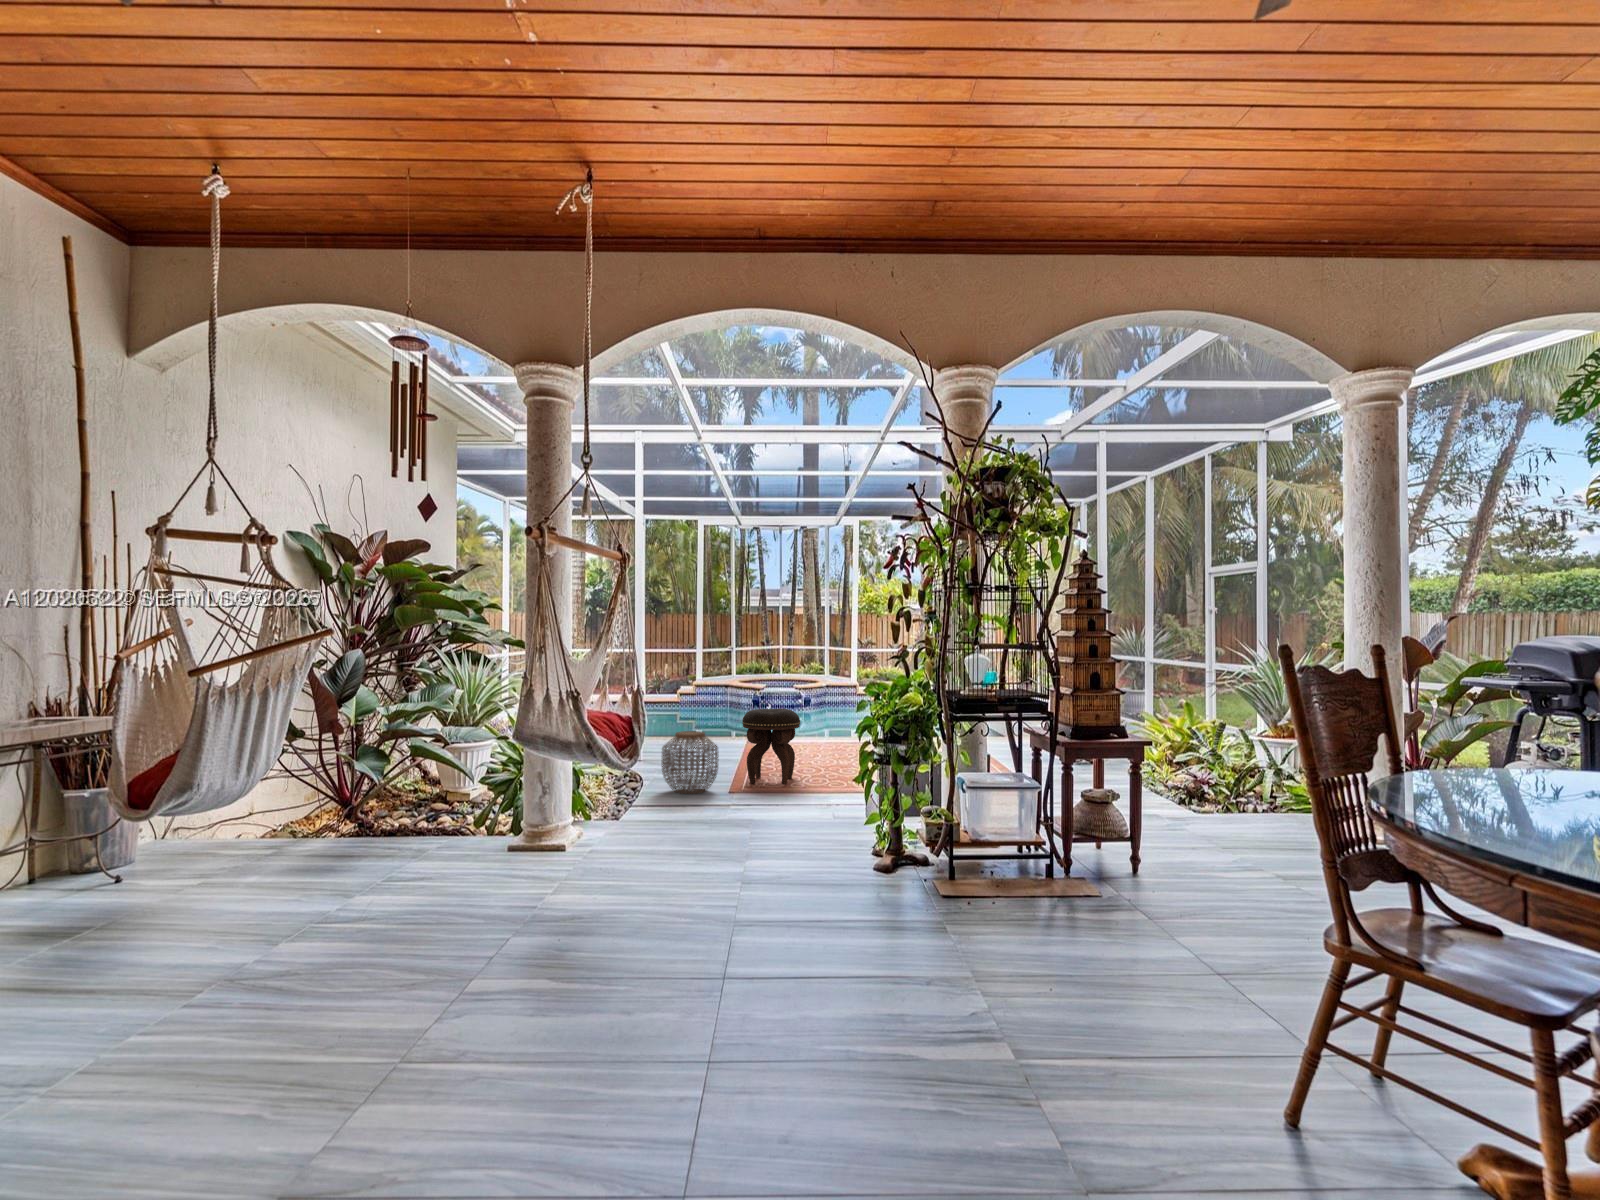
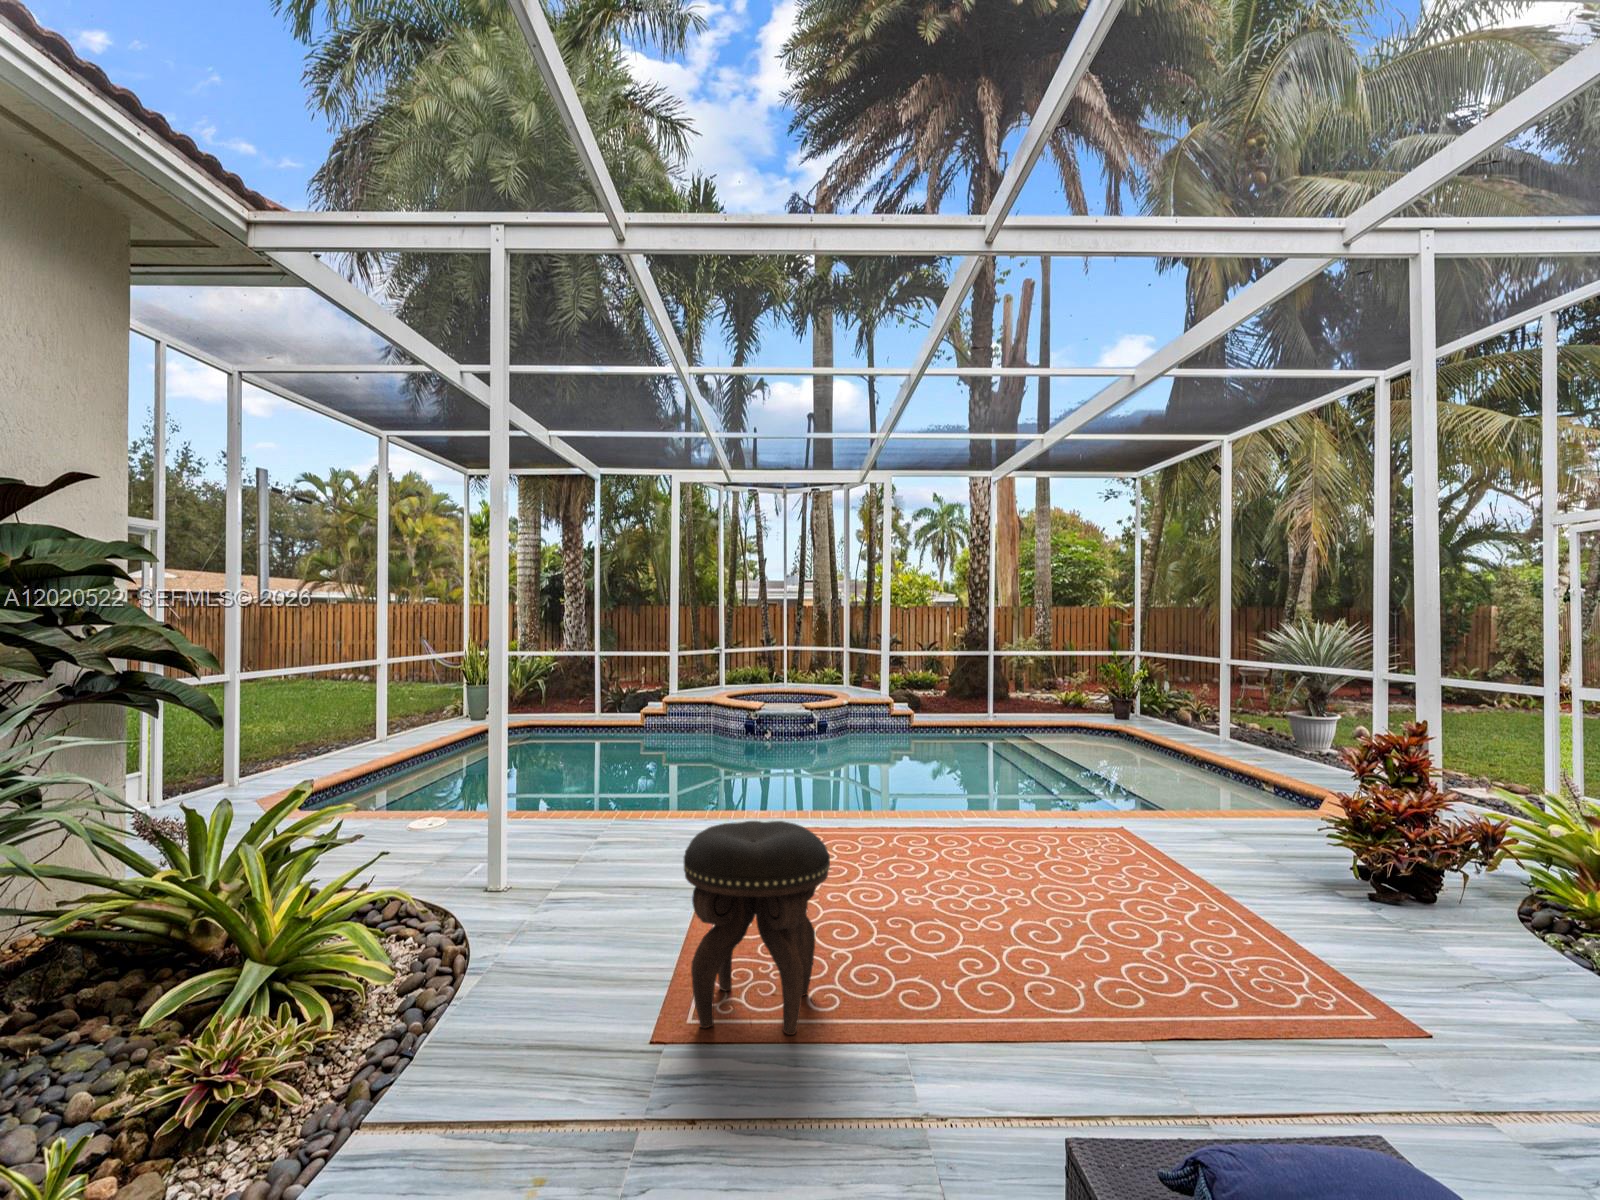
woven basket: present [662,731,718,794] -> none [427,911,601,1122]

